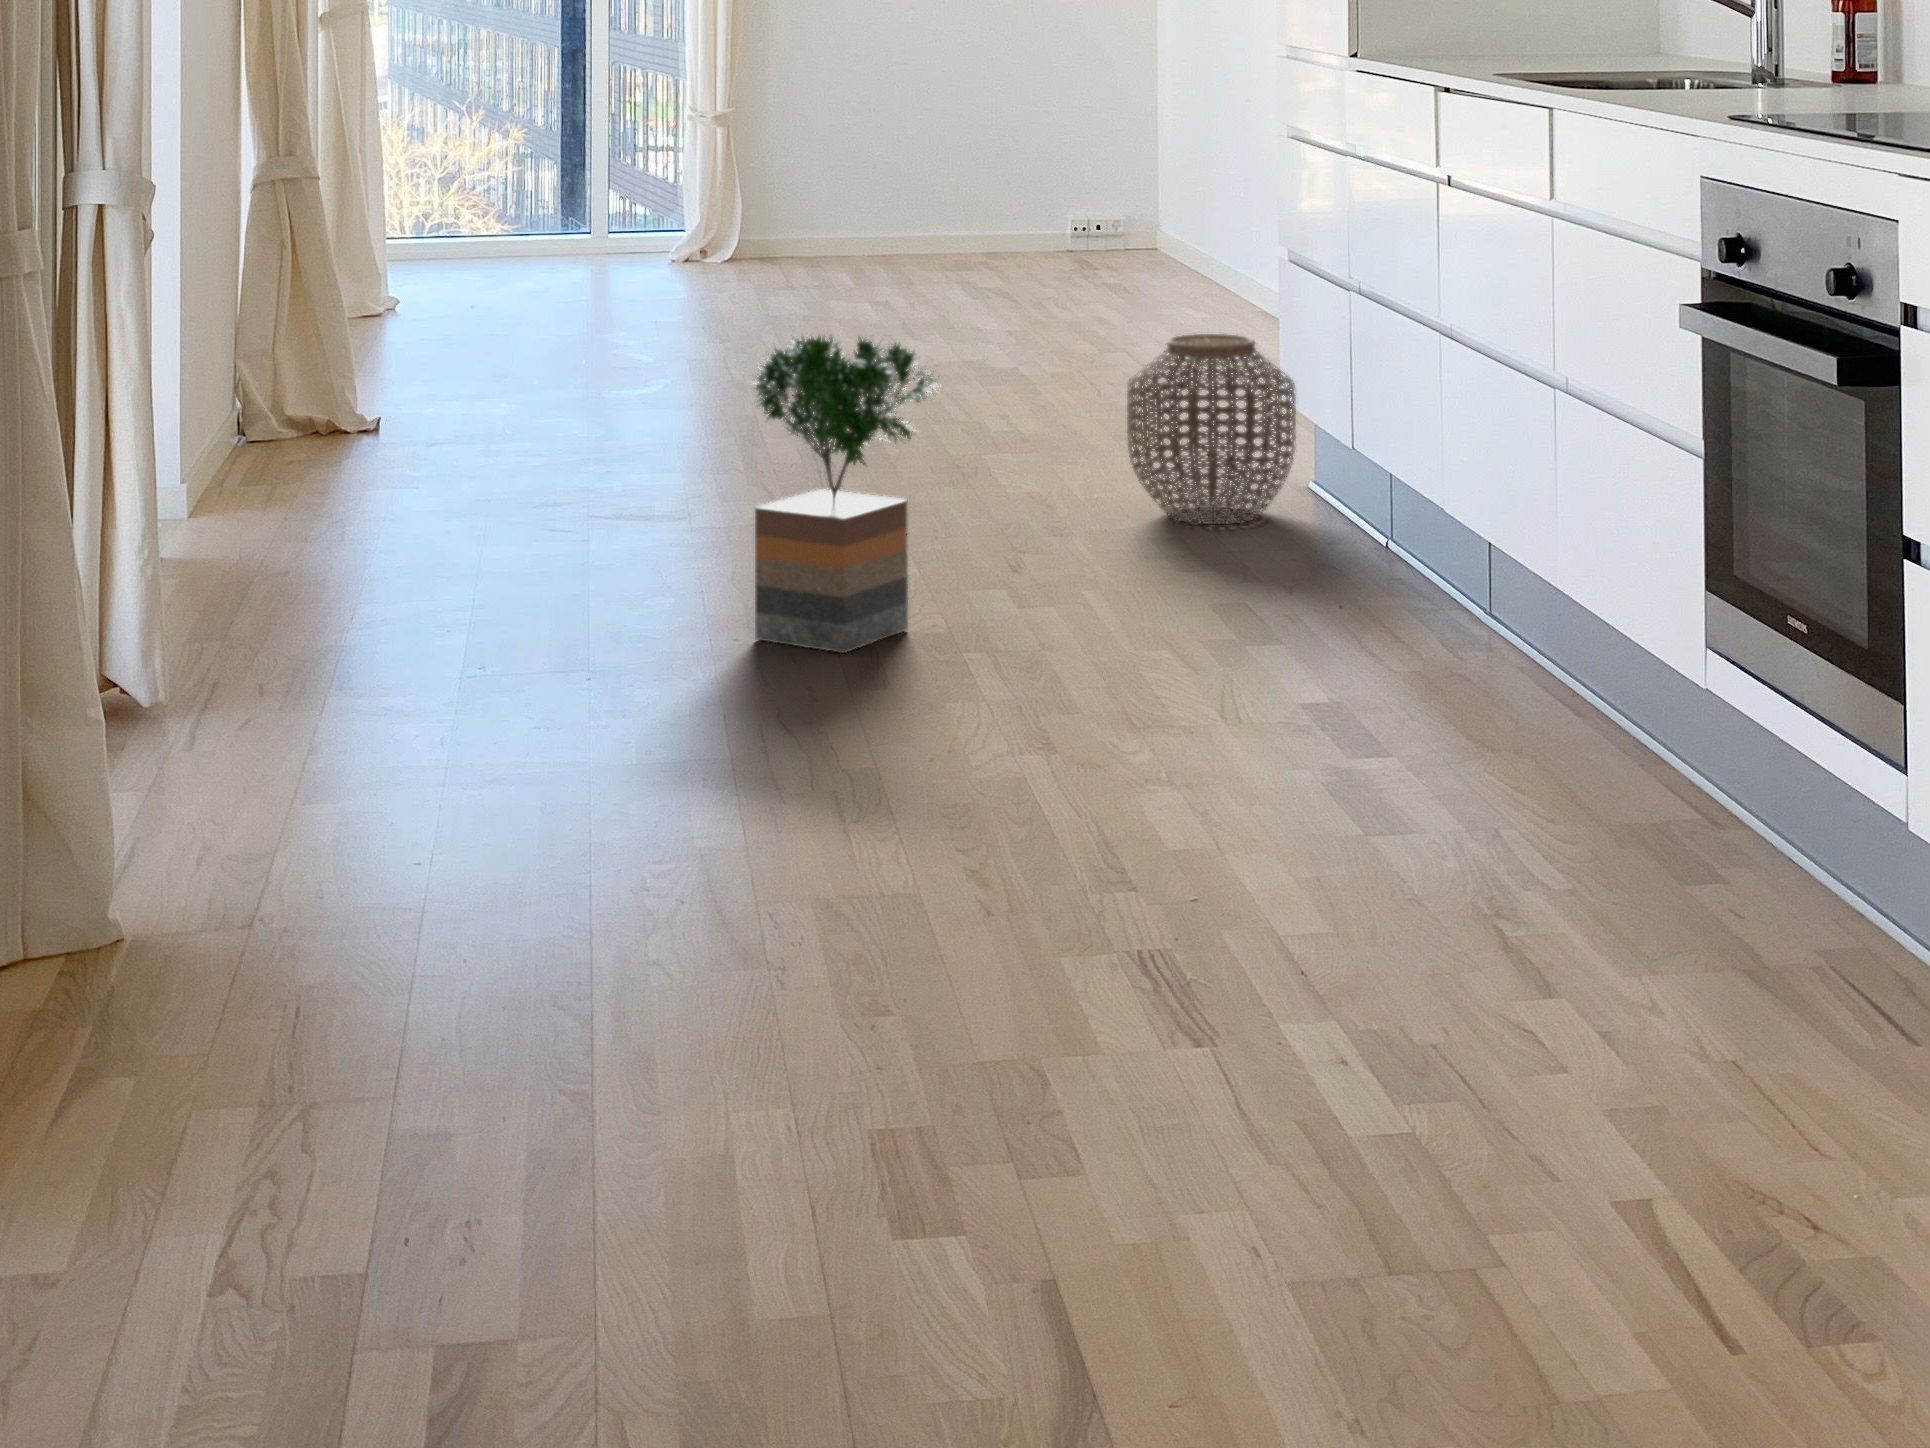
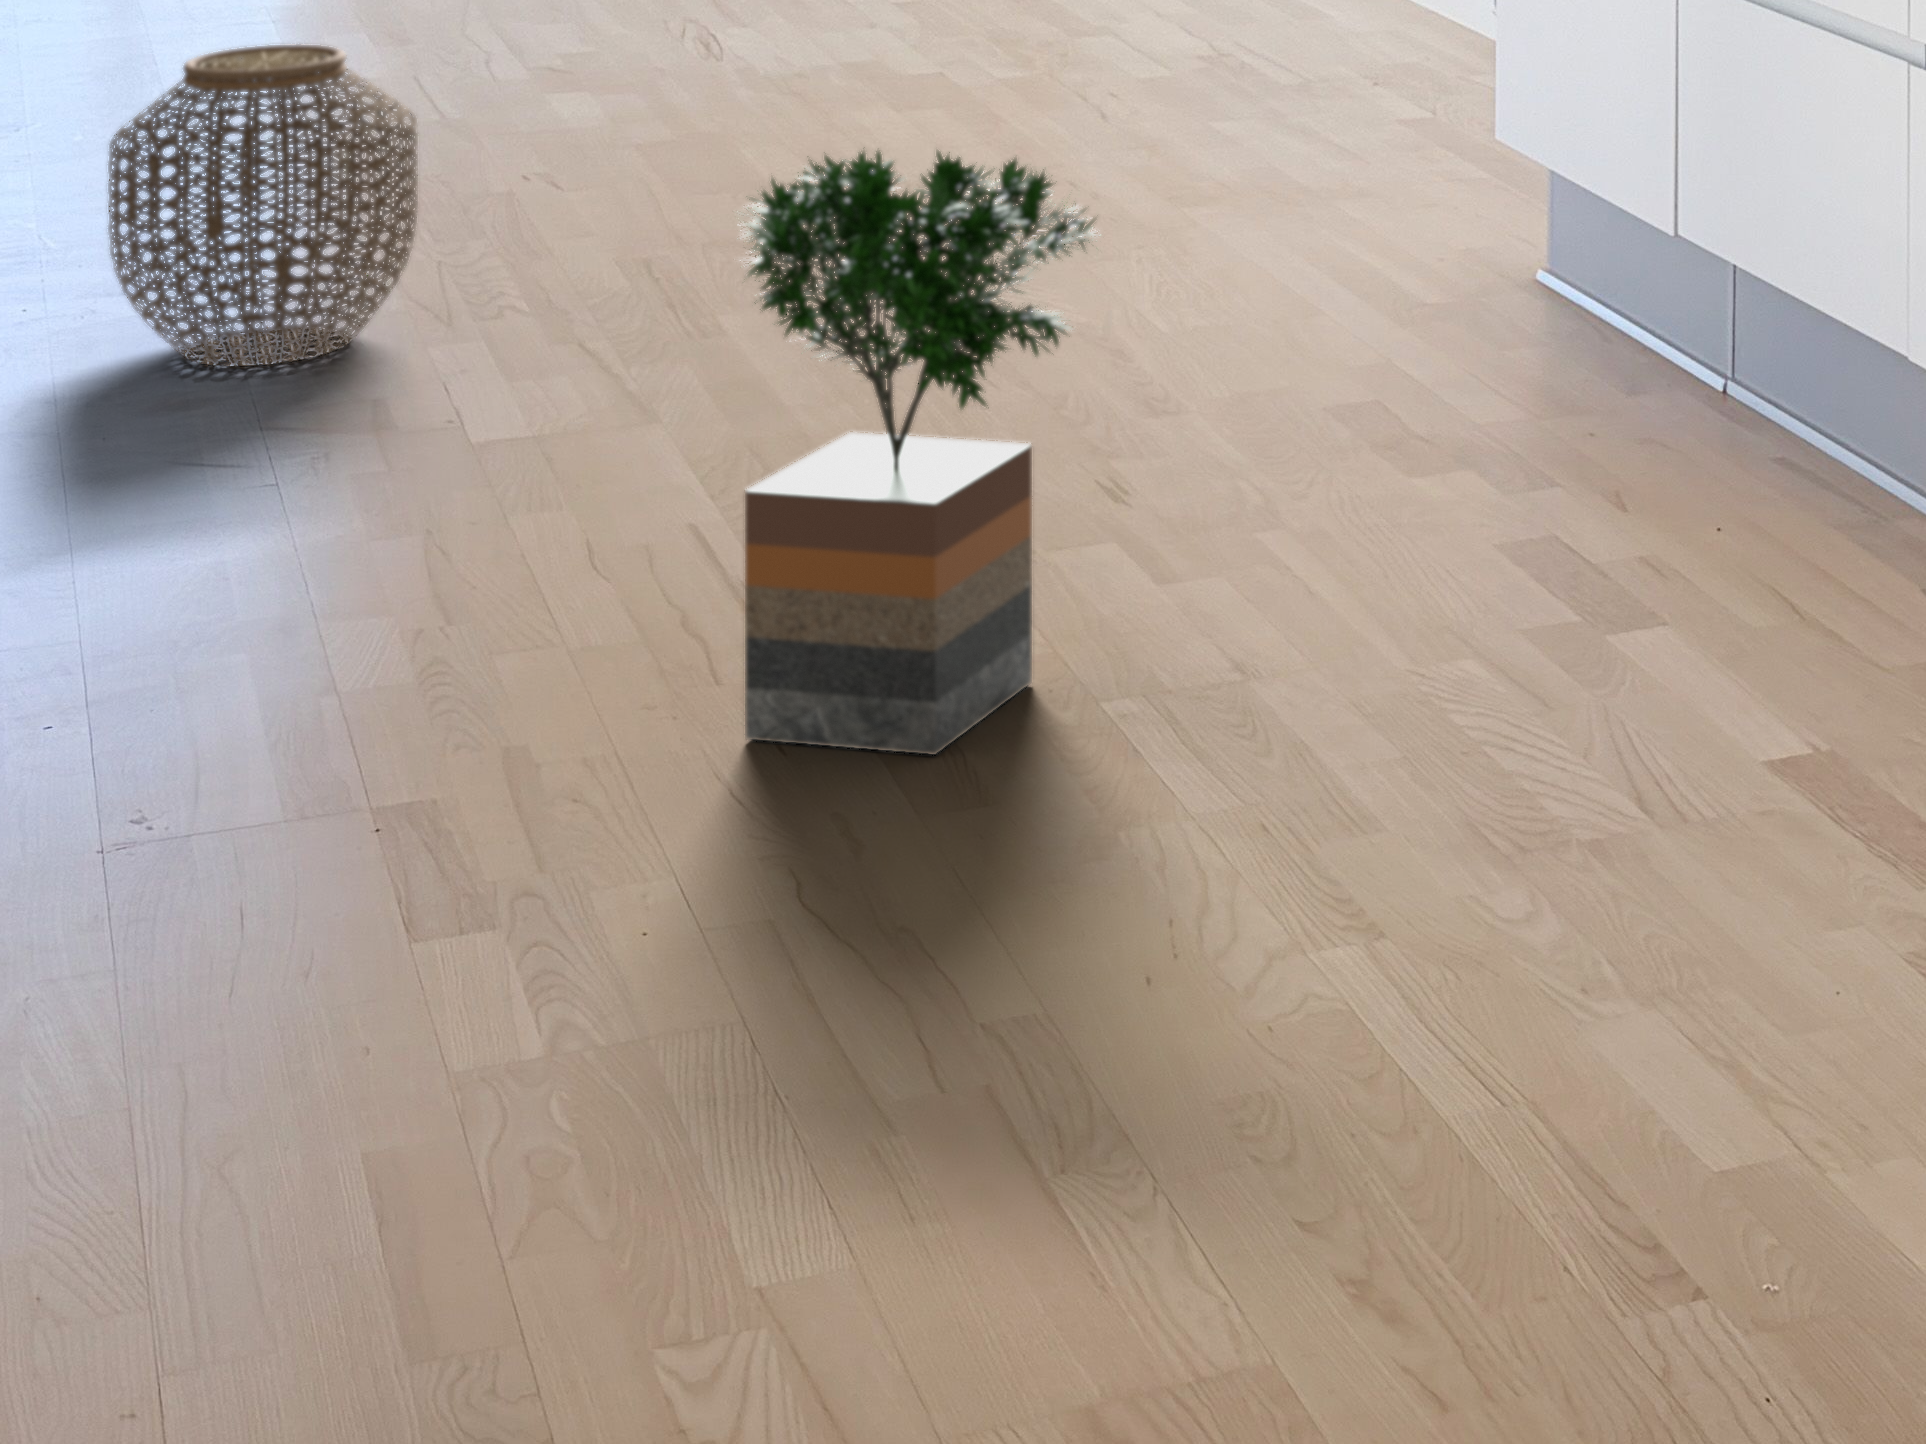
woven basket: present [1127,334,1296,524] -> present [108,44,418,367]

